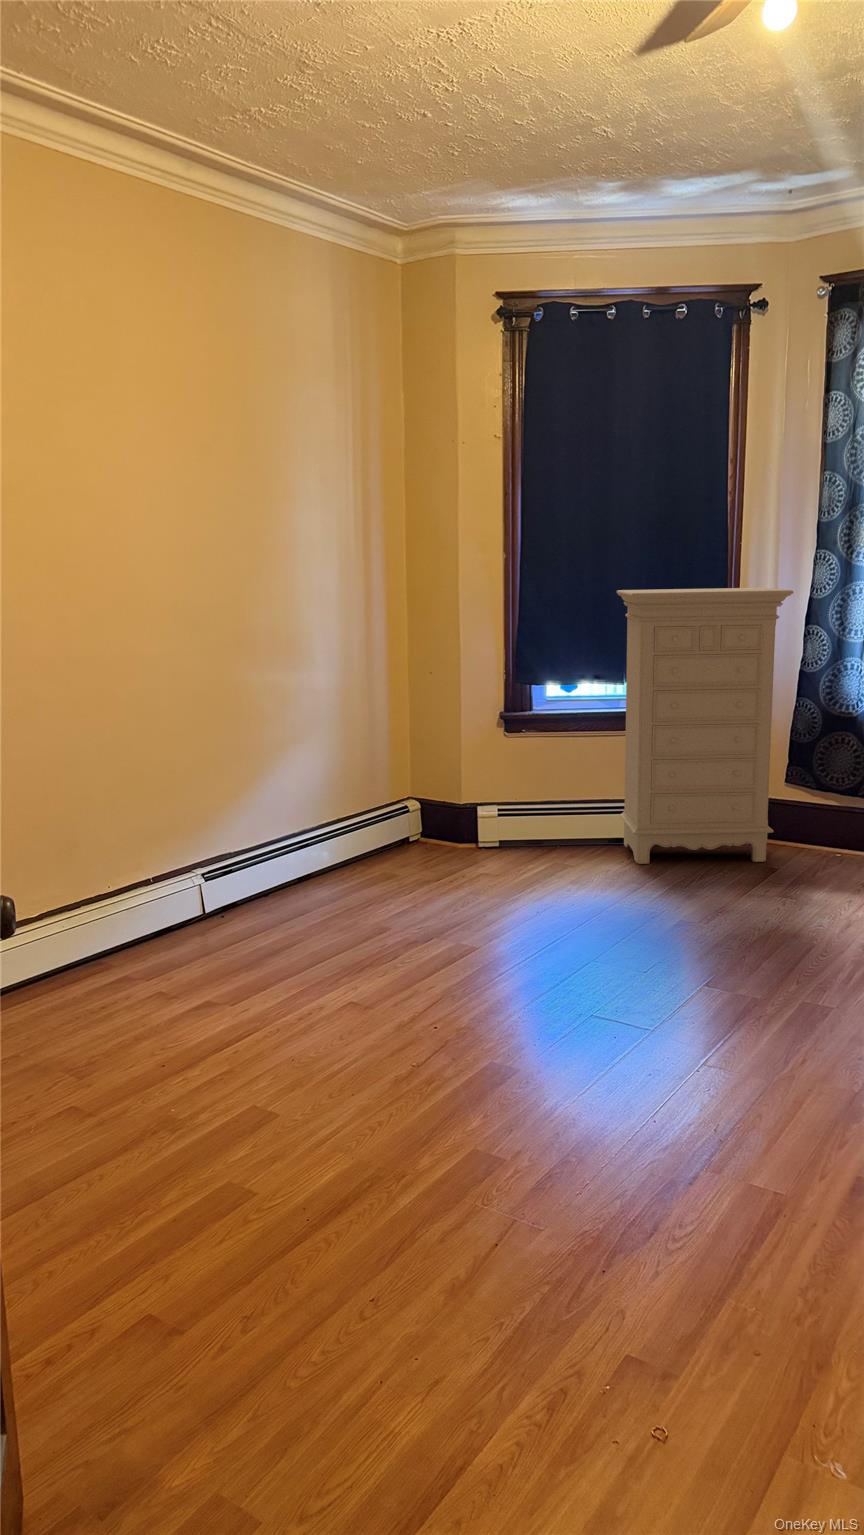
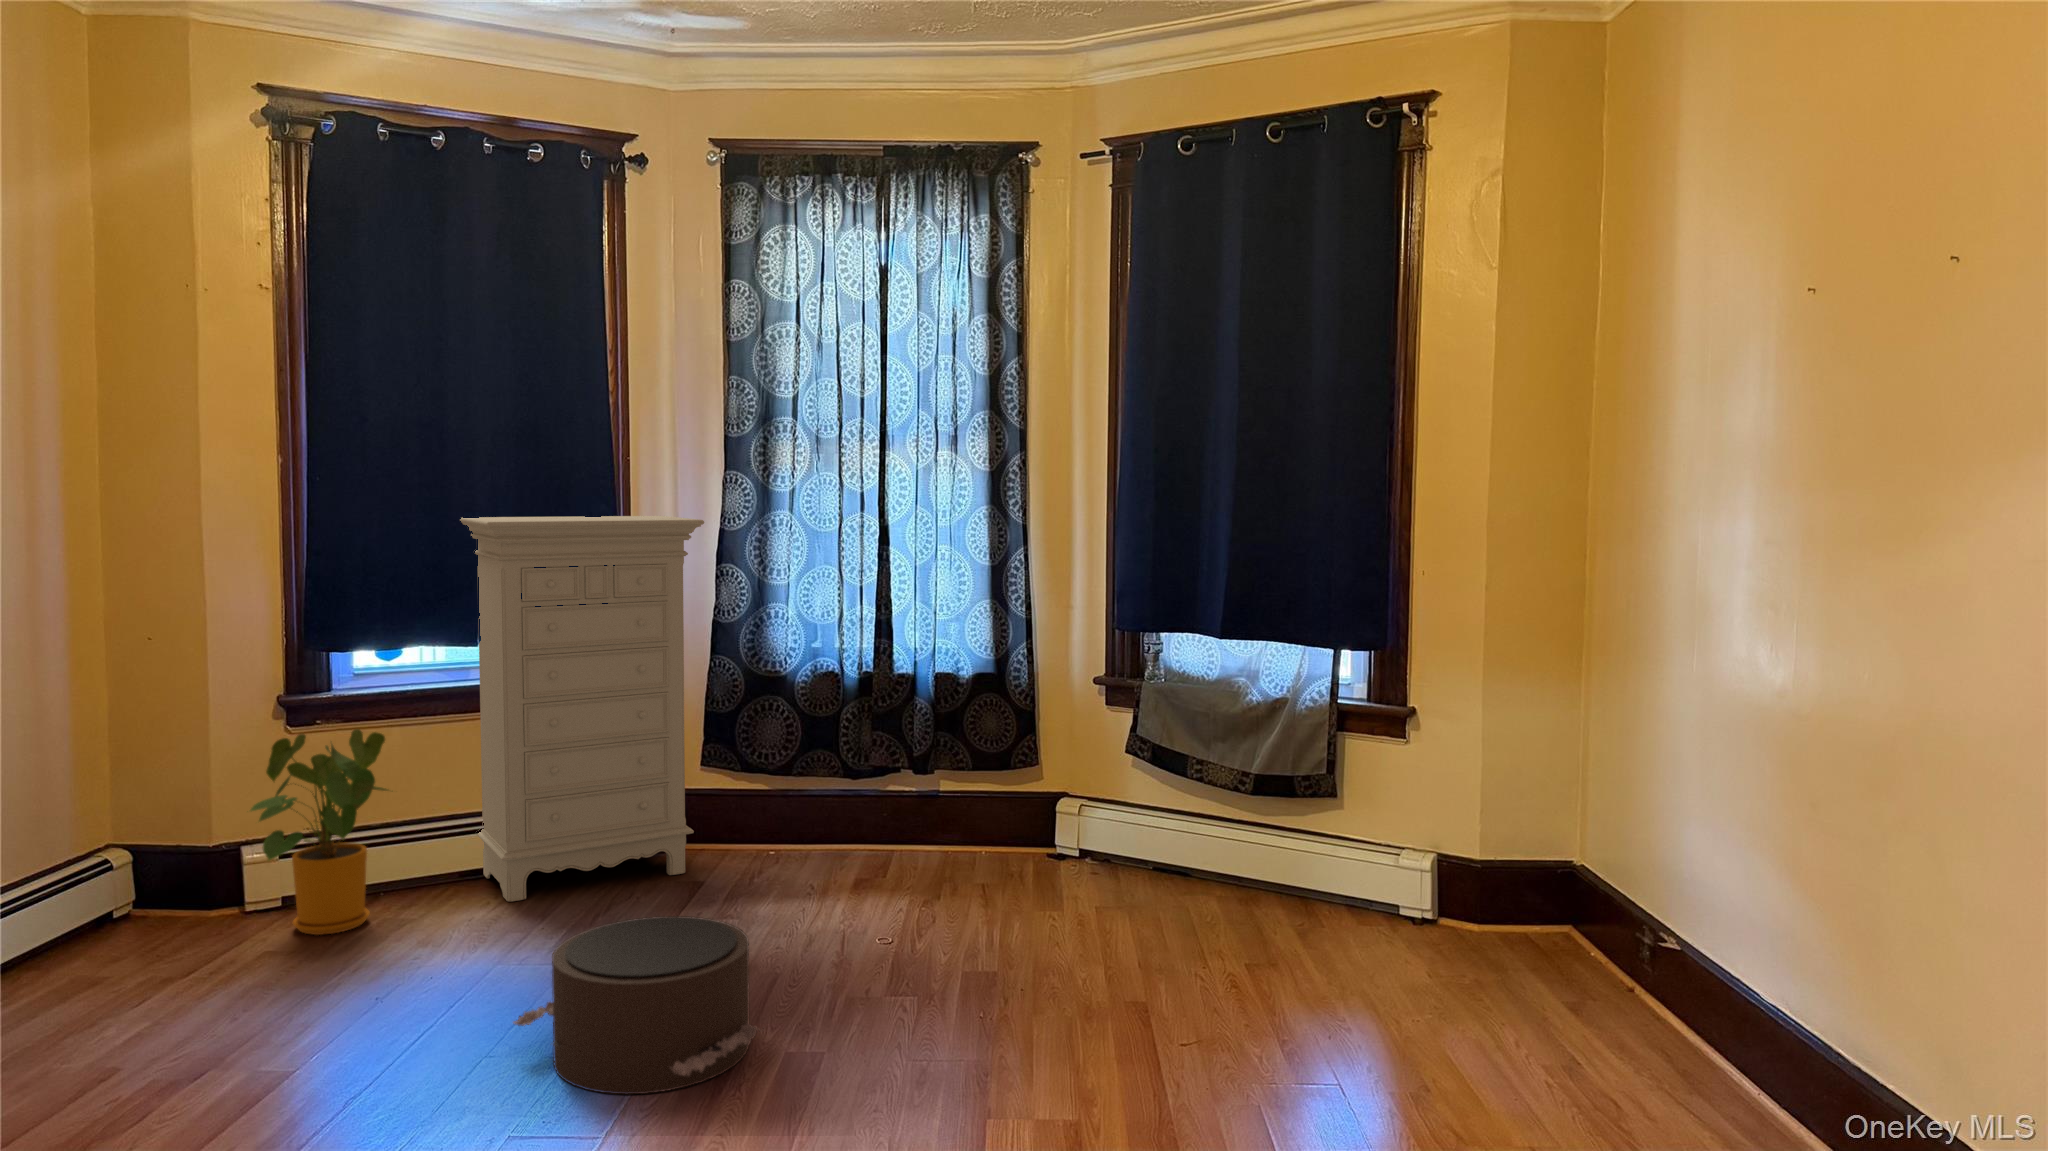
house plant: none [478,735,570,867] -> present [250,729,388,935]
pouf: none [624,879,796,996] -> present [513,916,759,1094]

